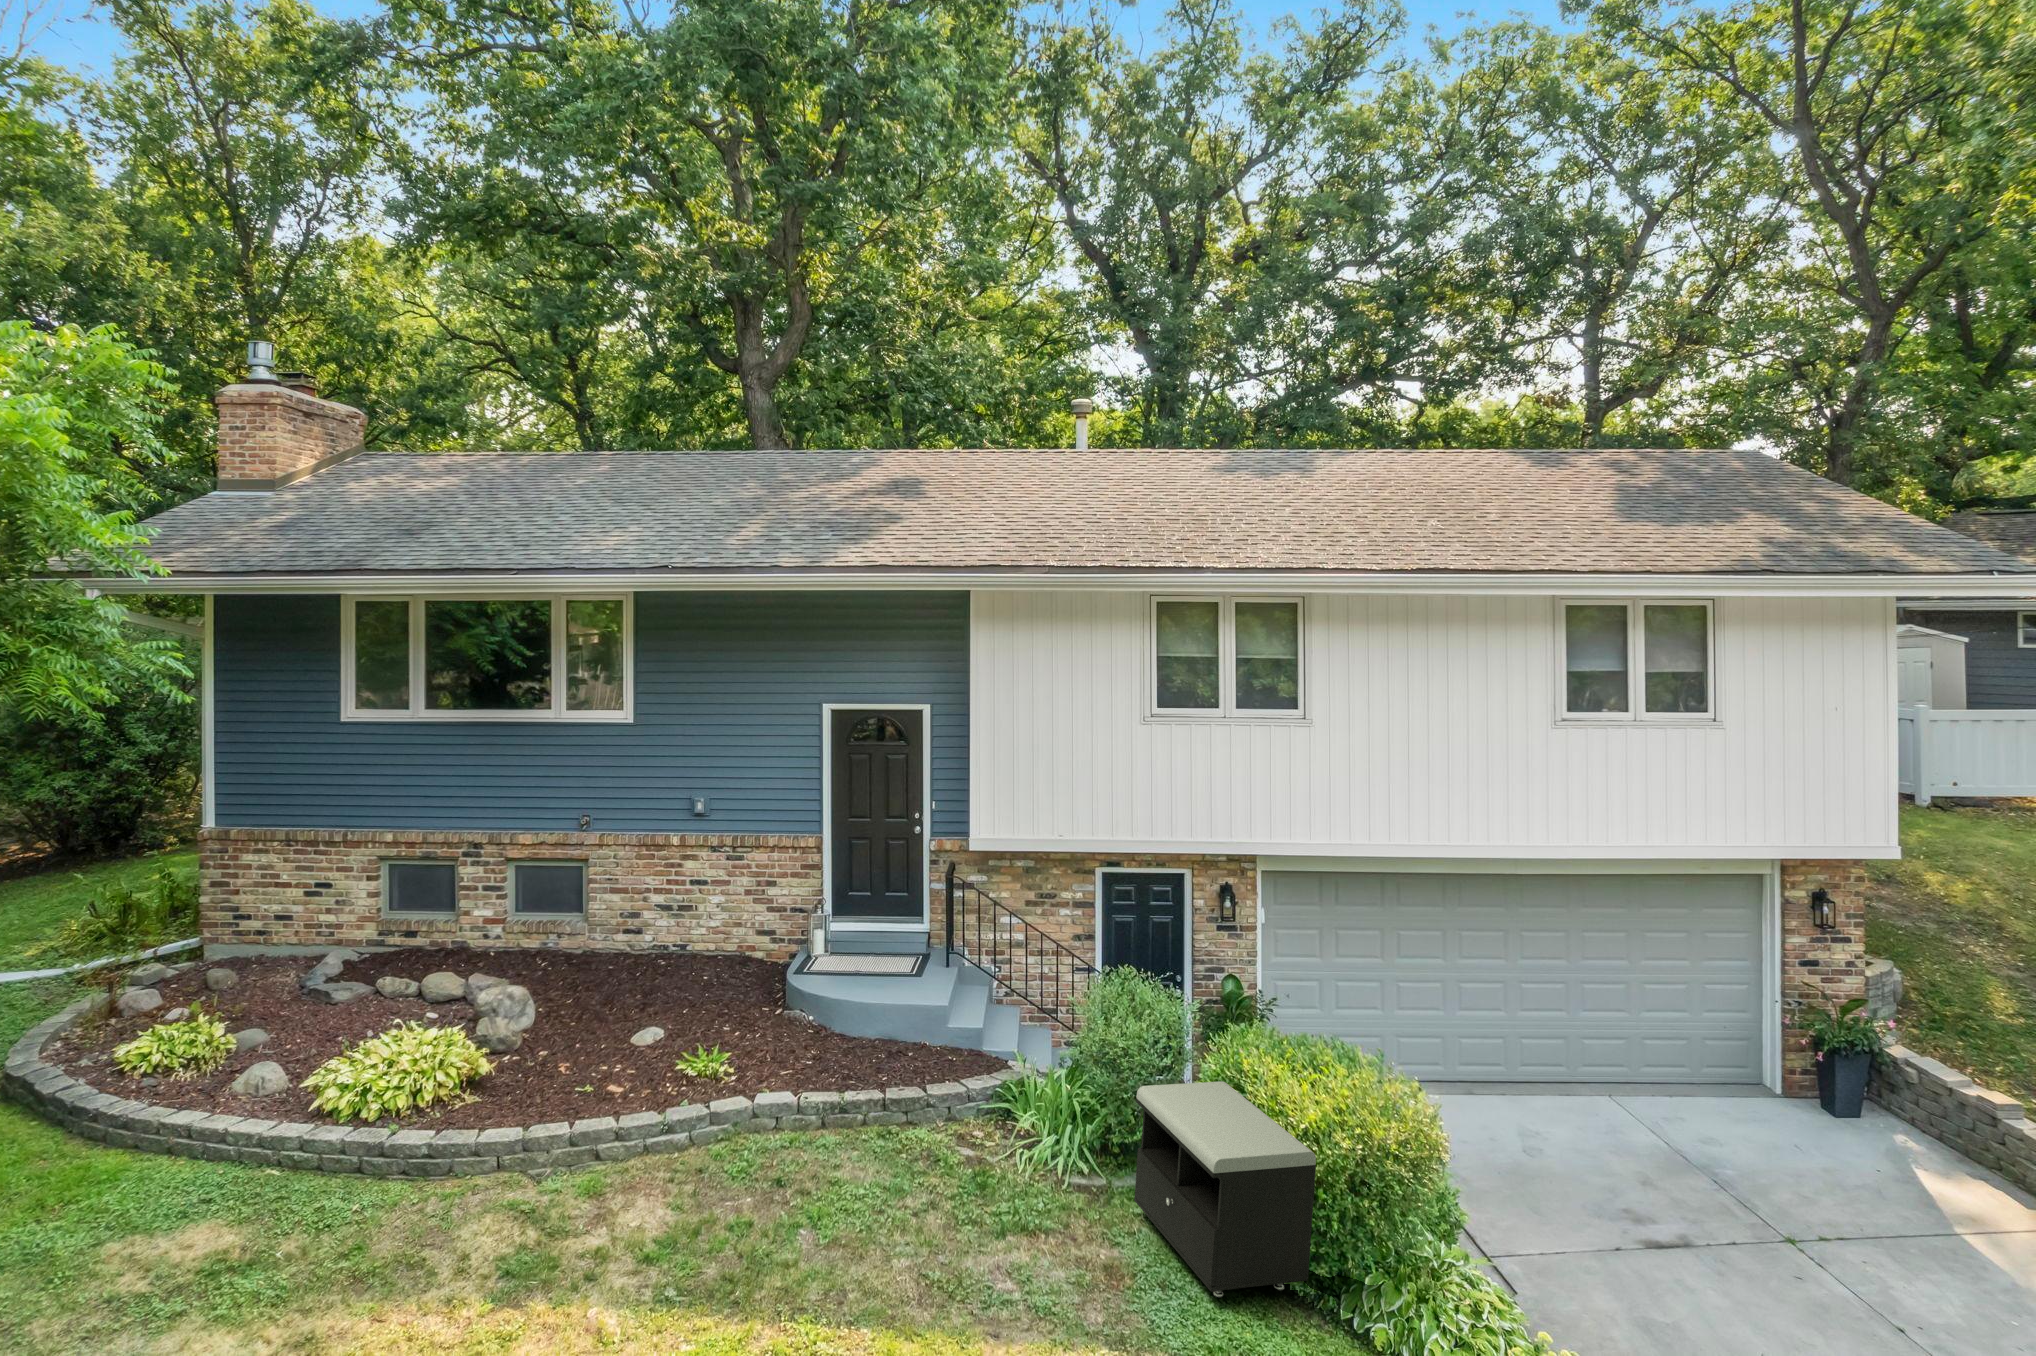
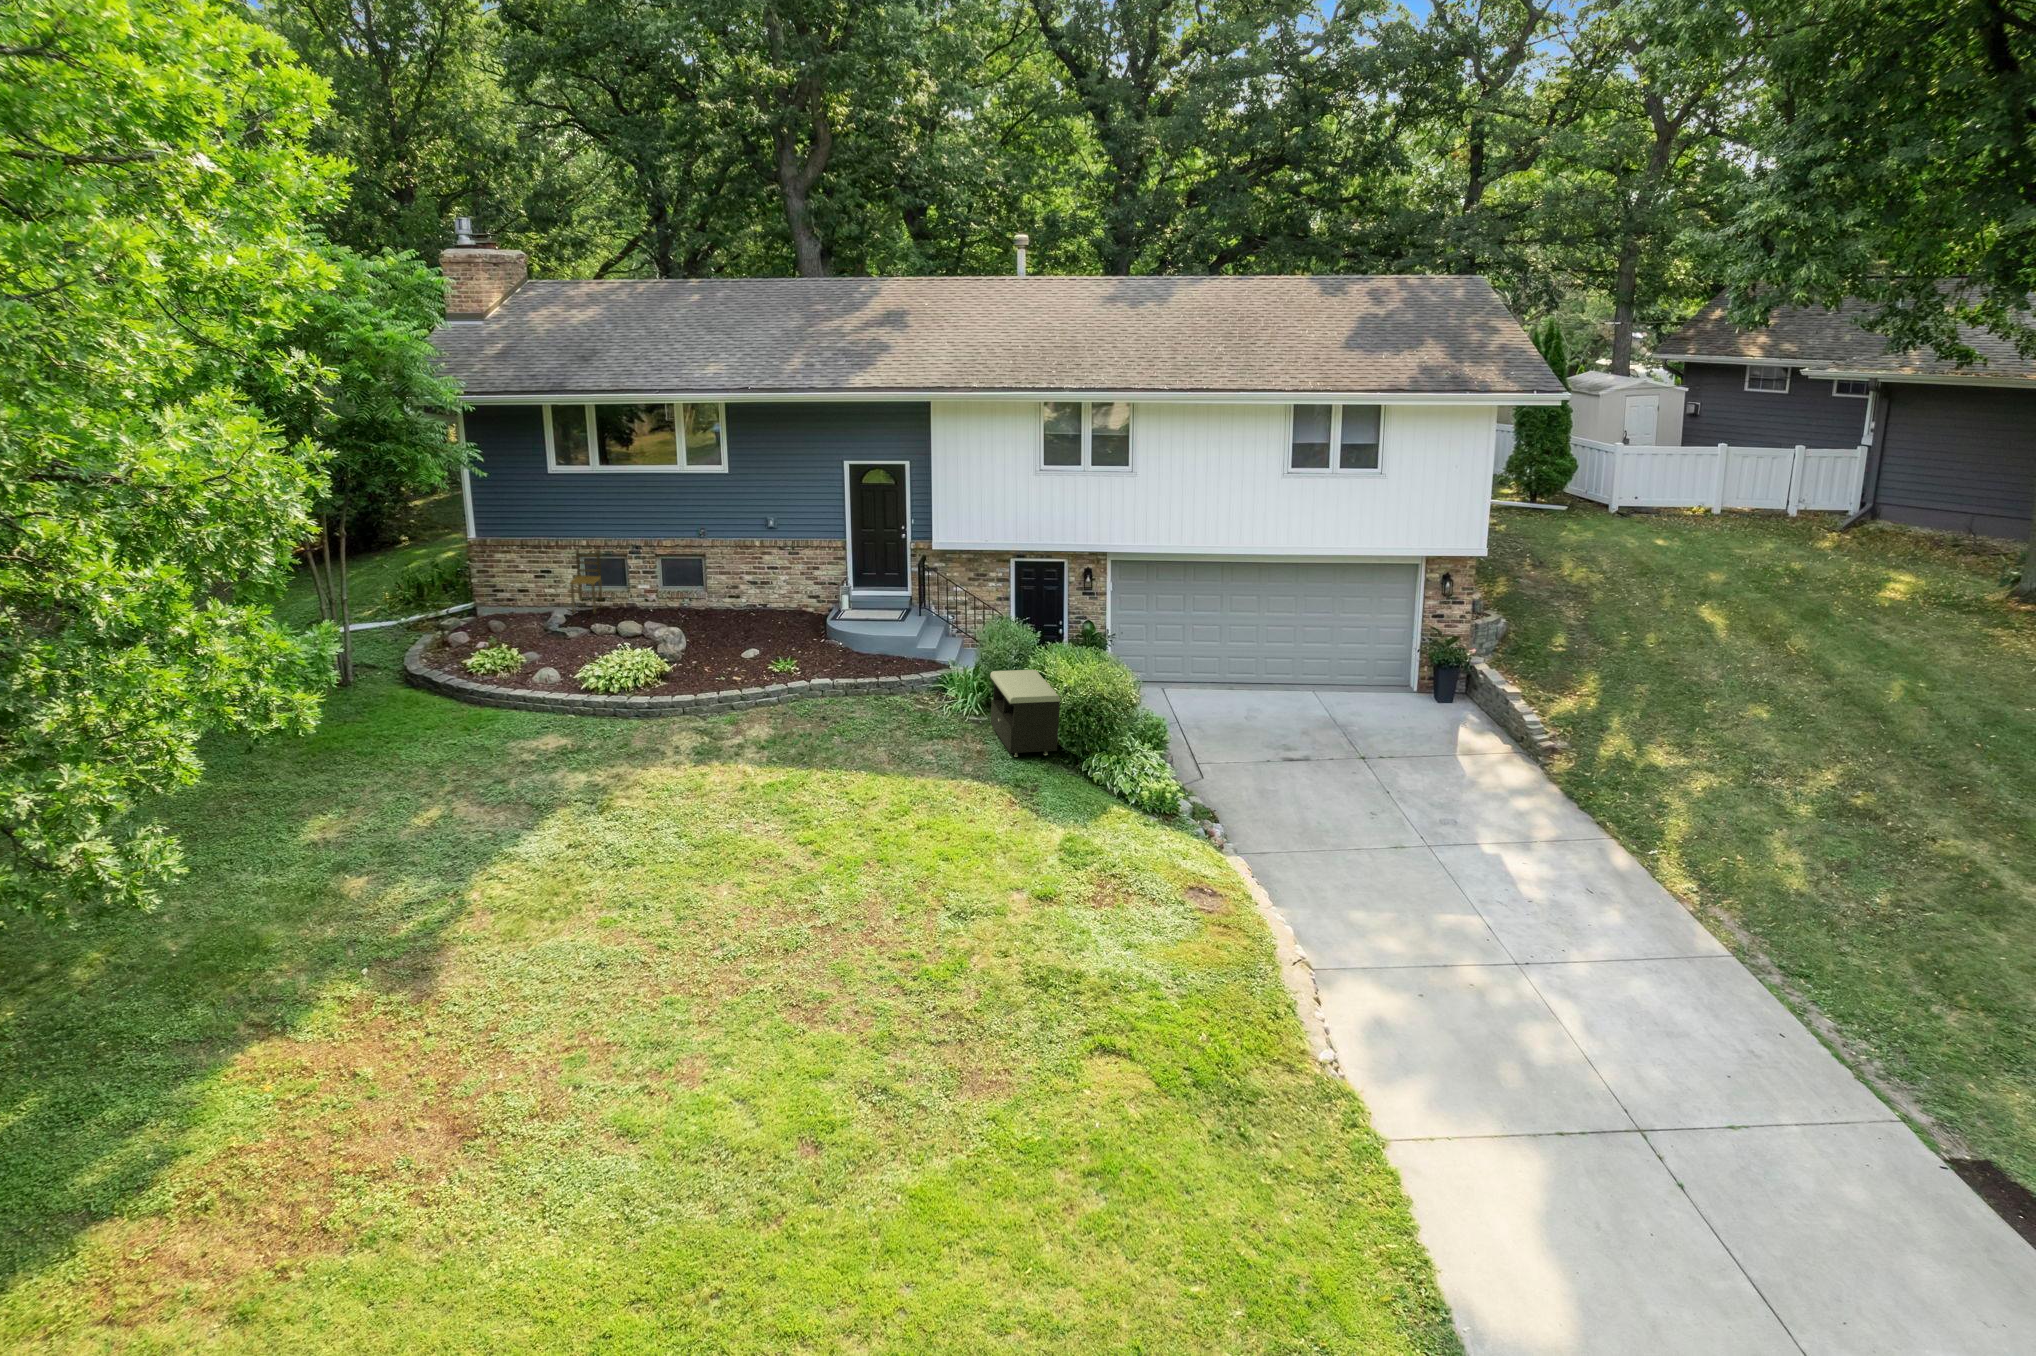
chair: none [355,848,419,957] -> present [570,549,603,613]

